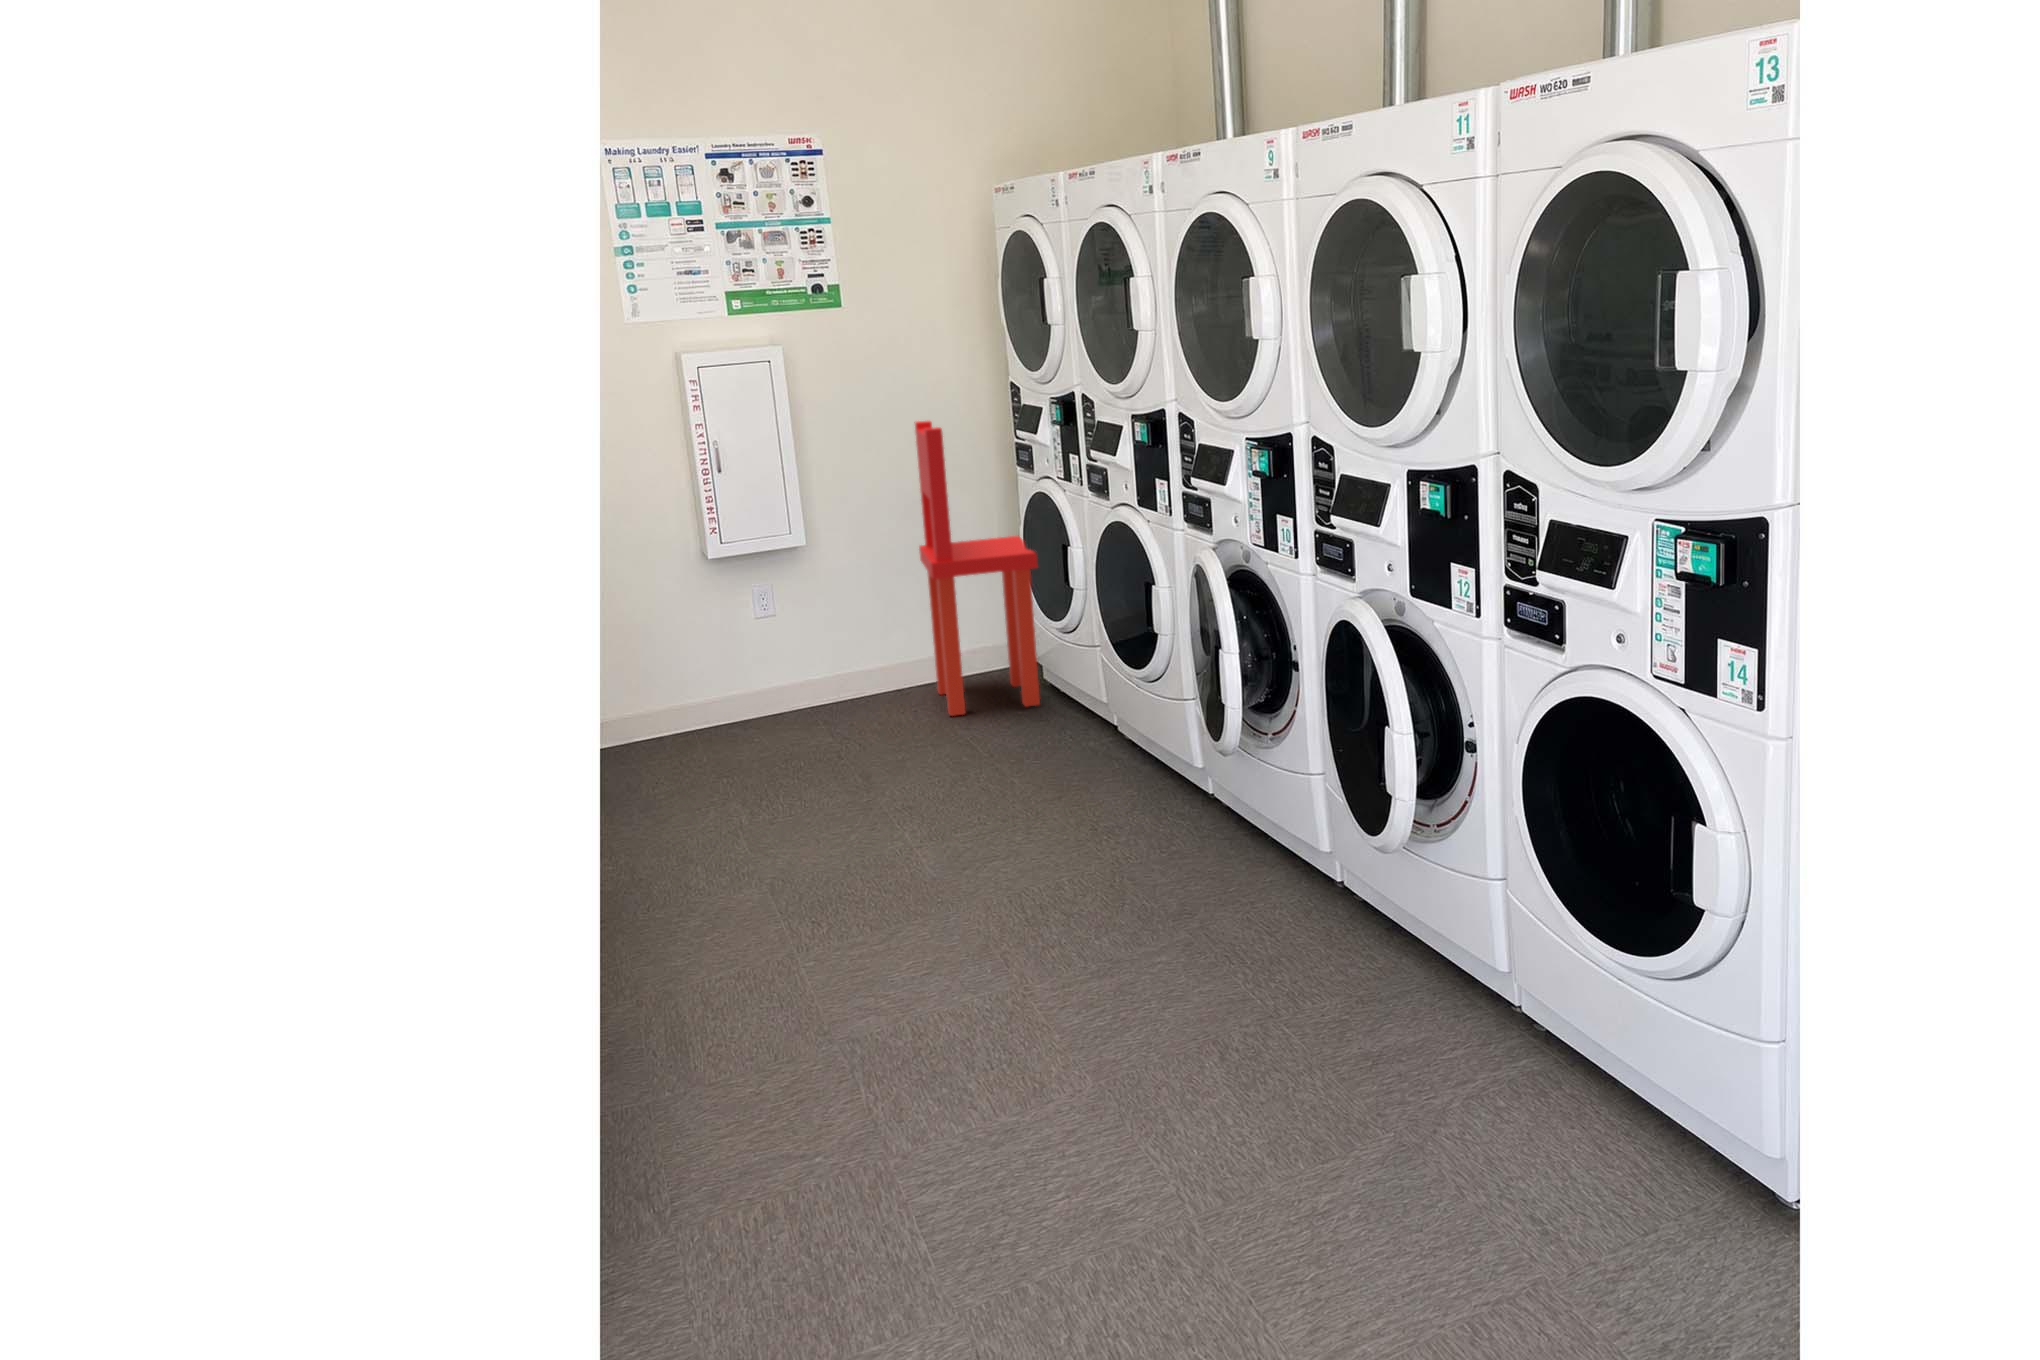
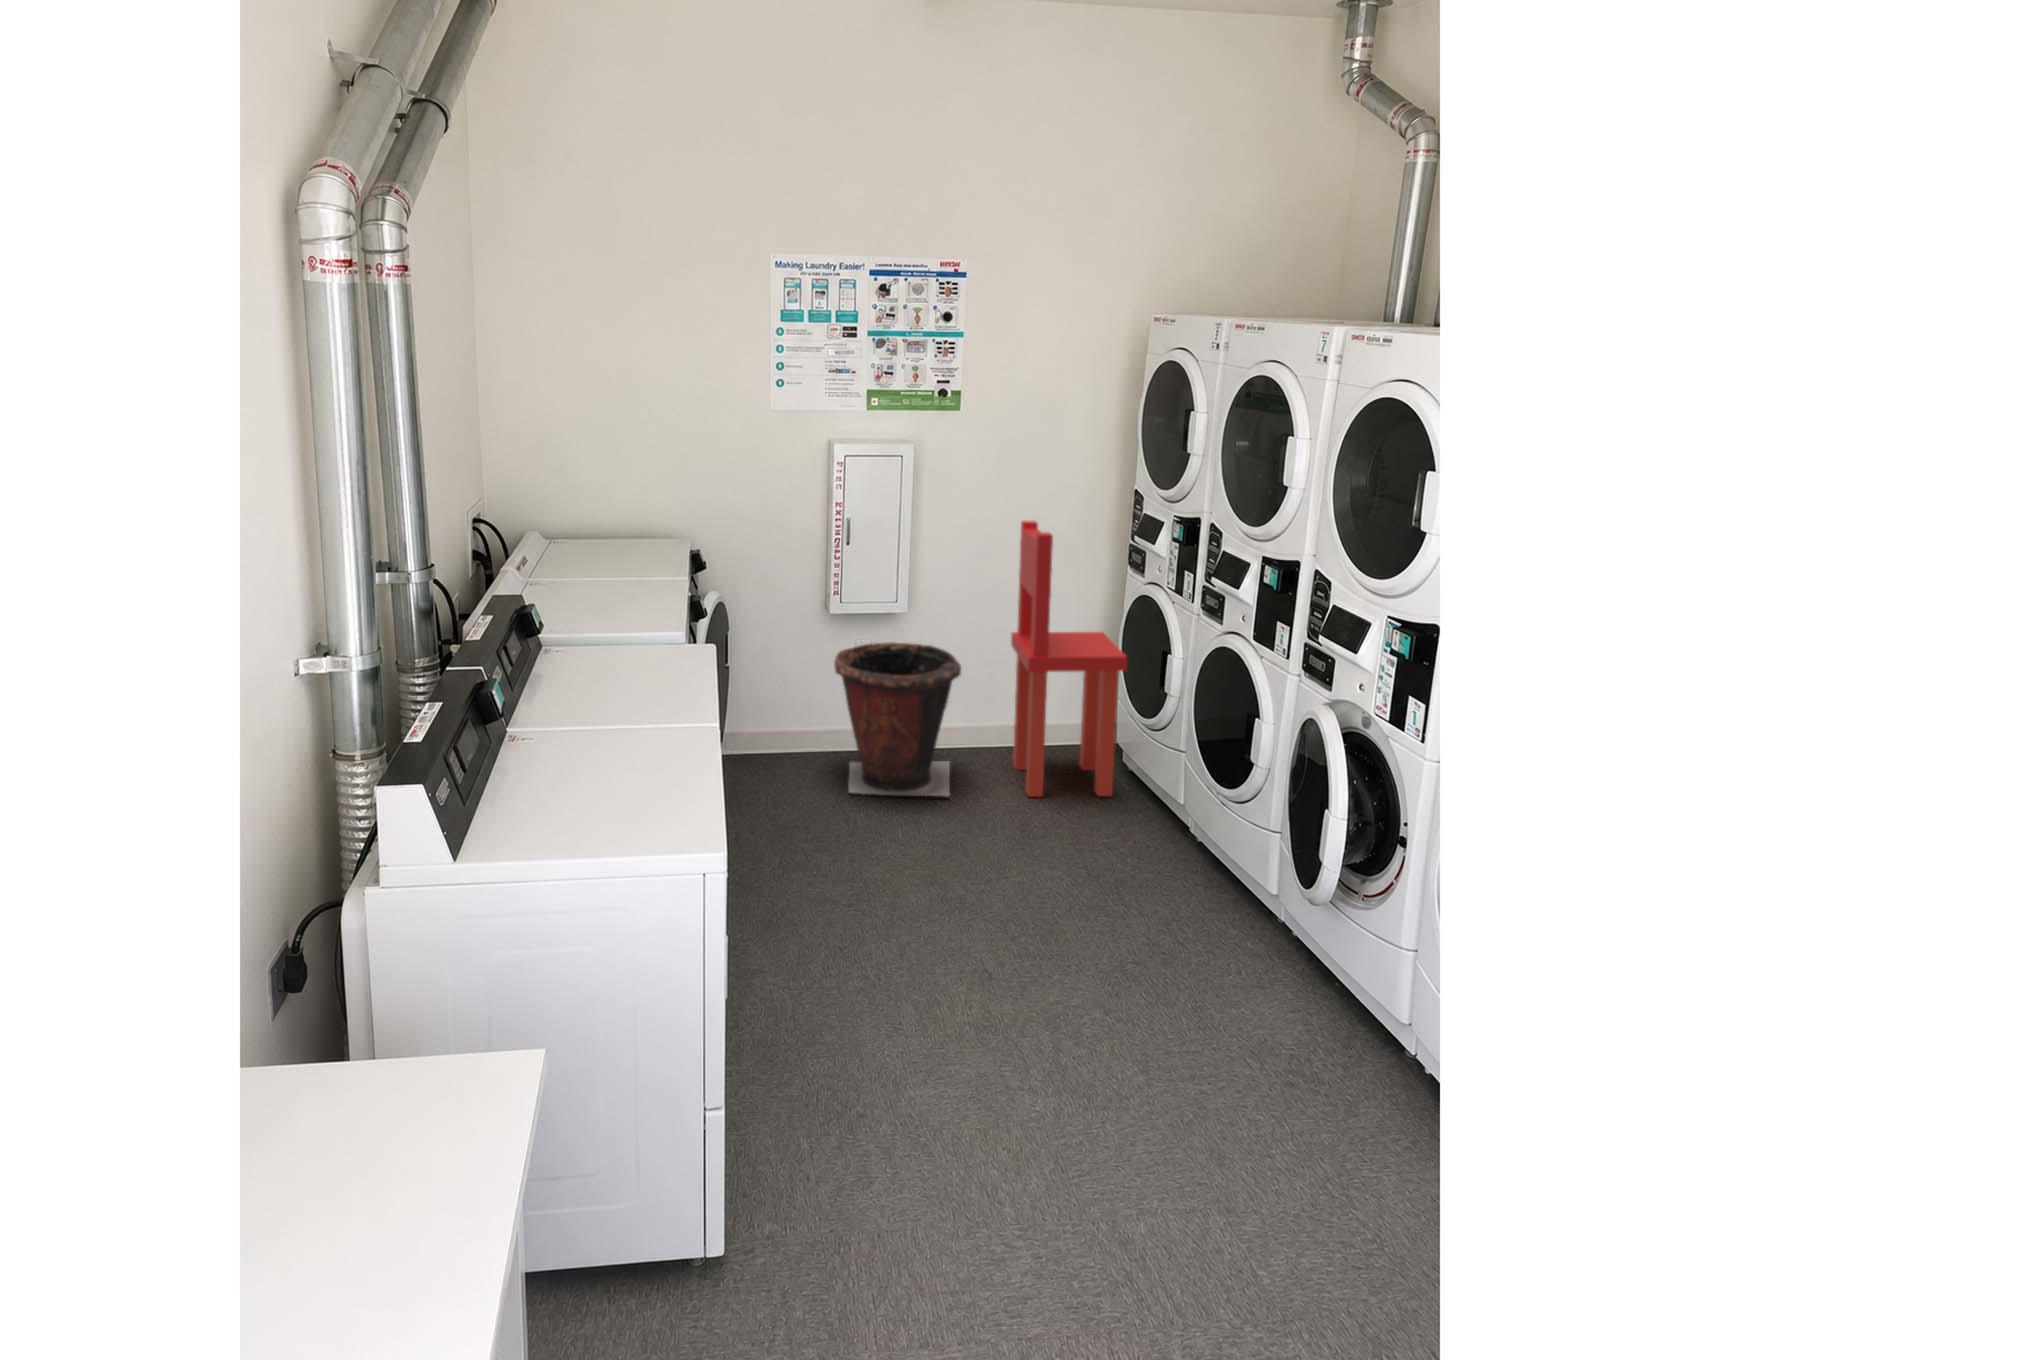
waste bin: none [718,565,867,736] -> present [834,642,961,796]

